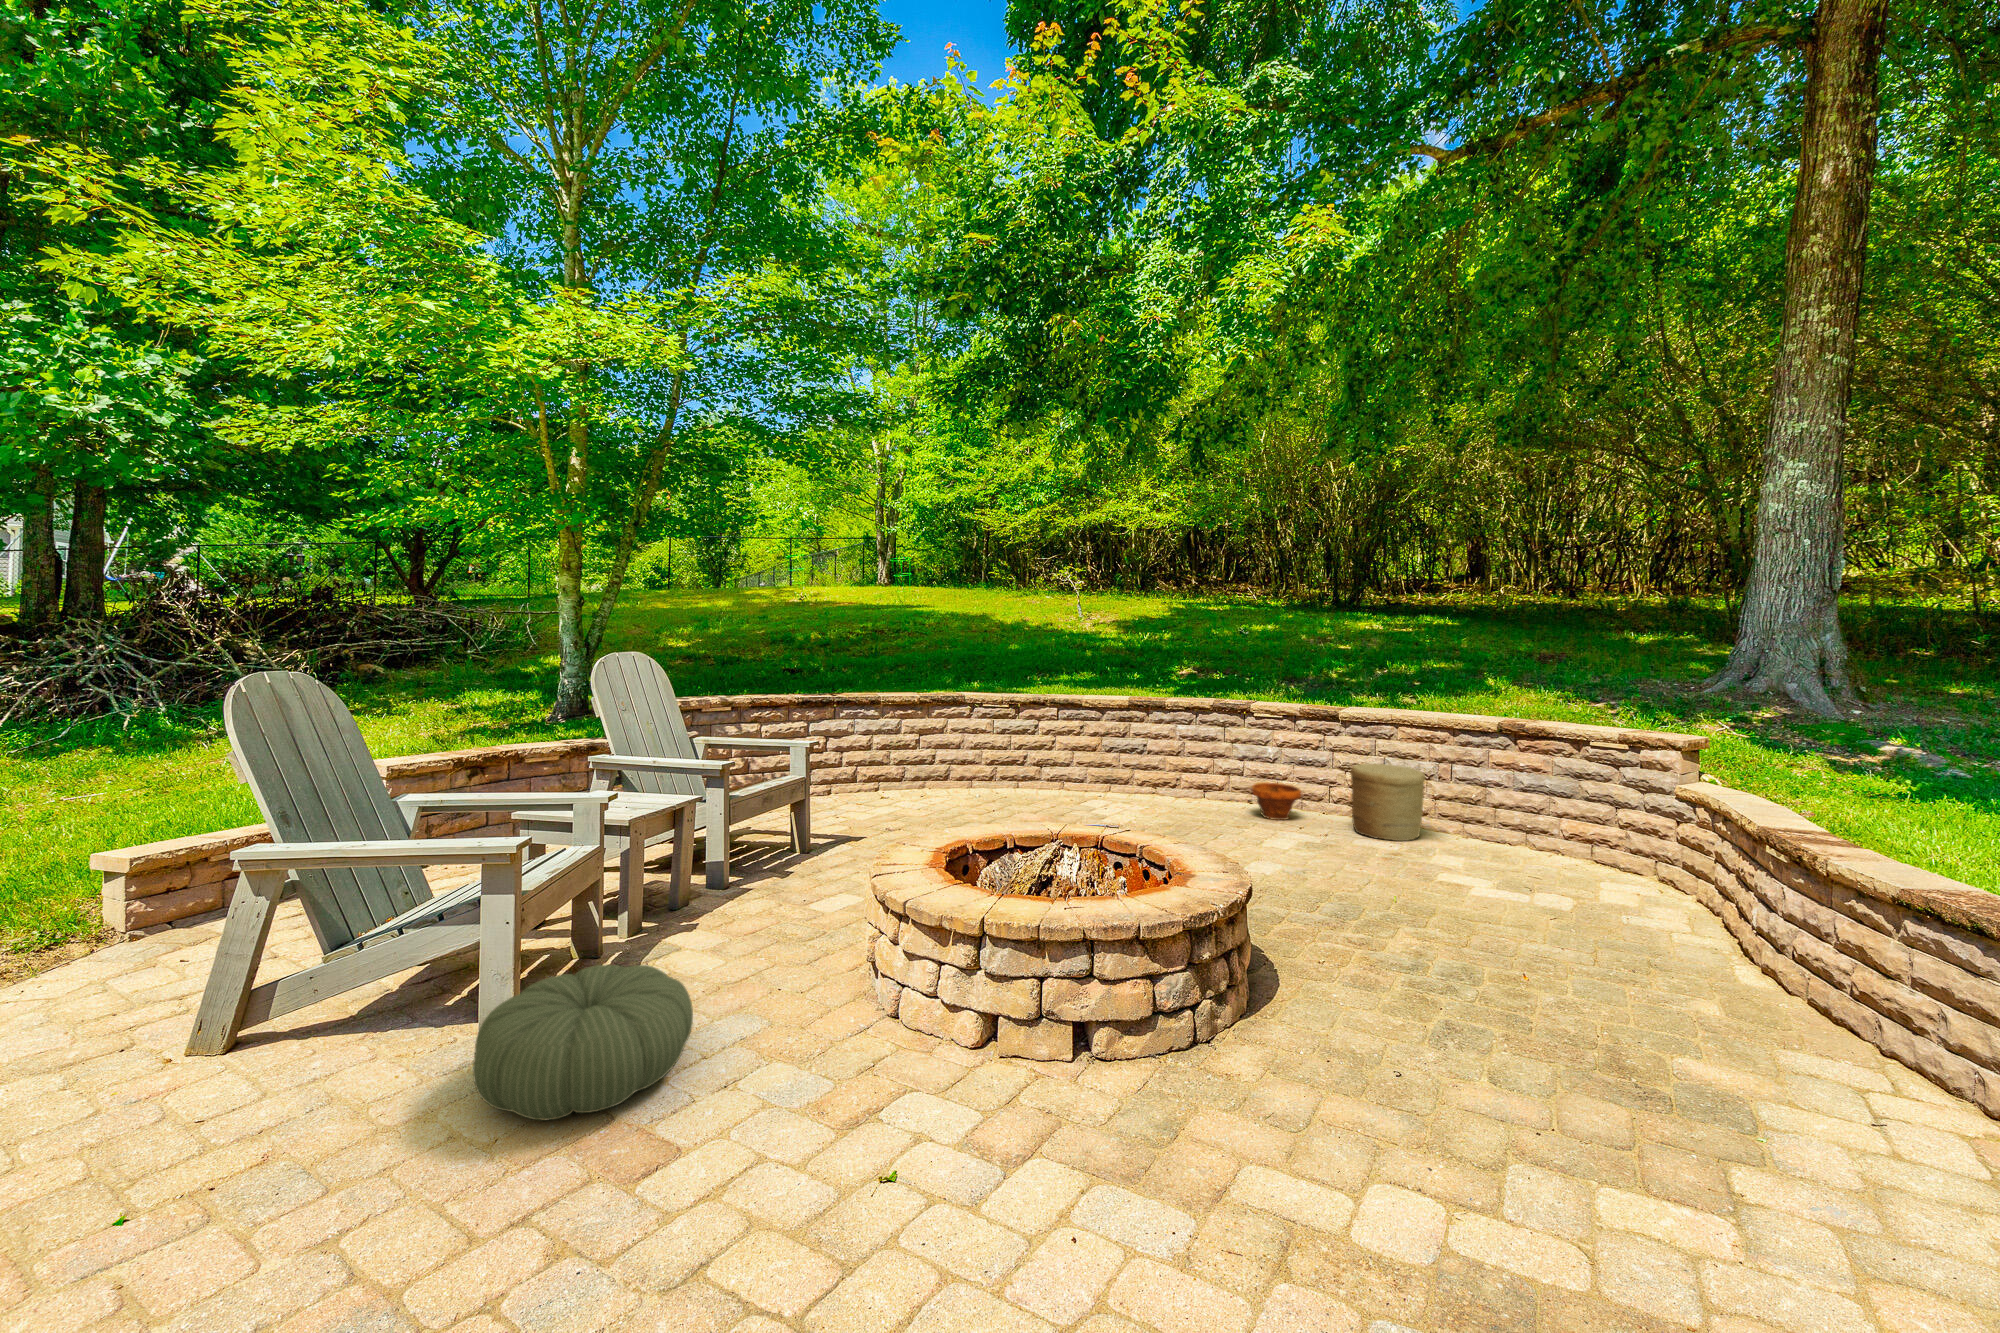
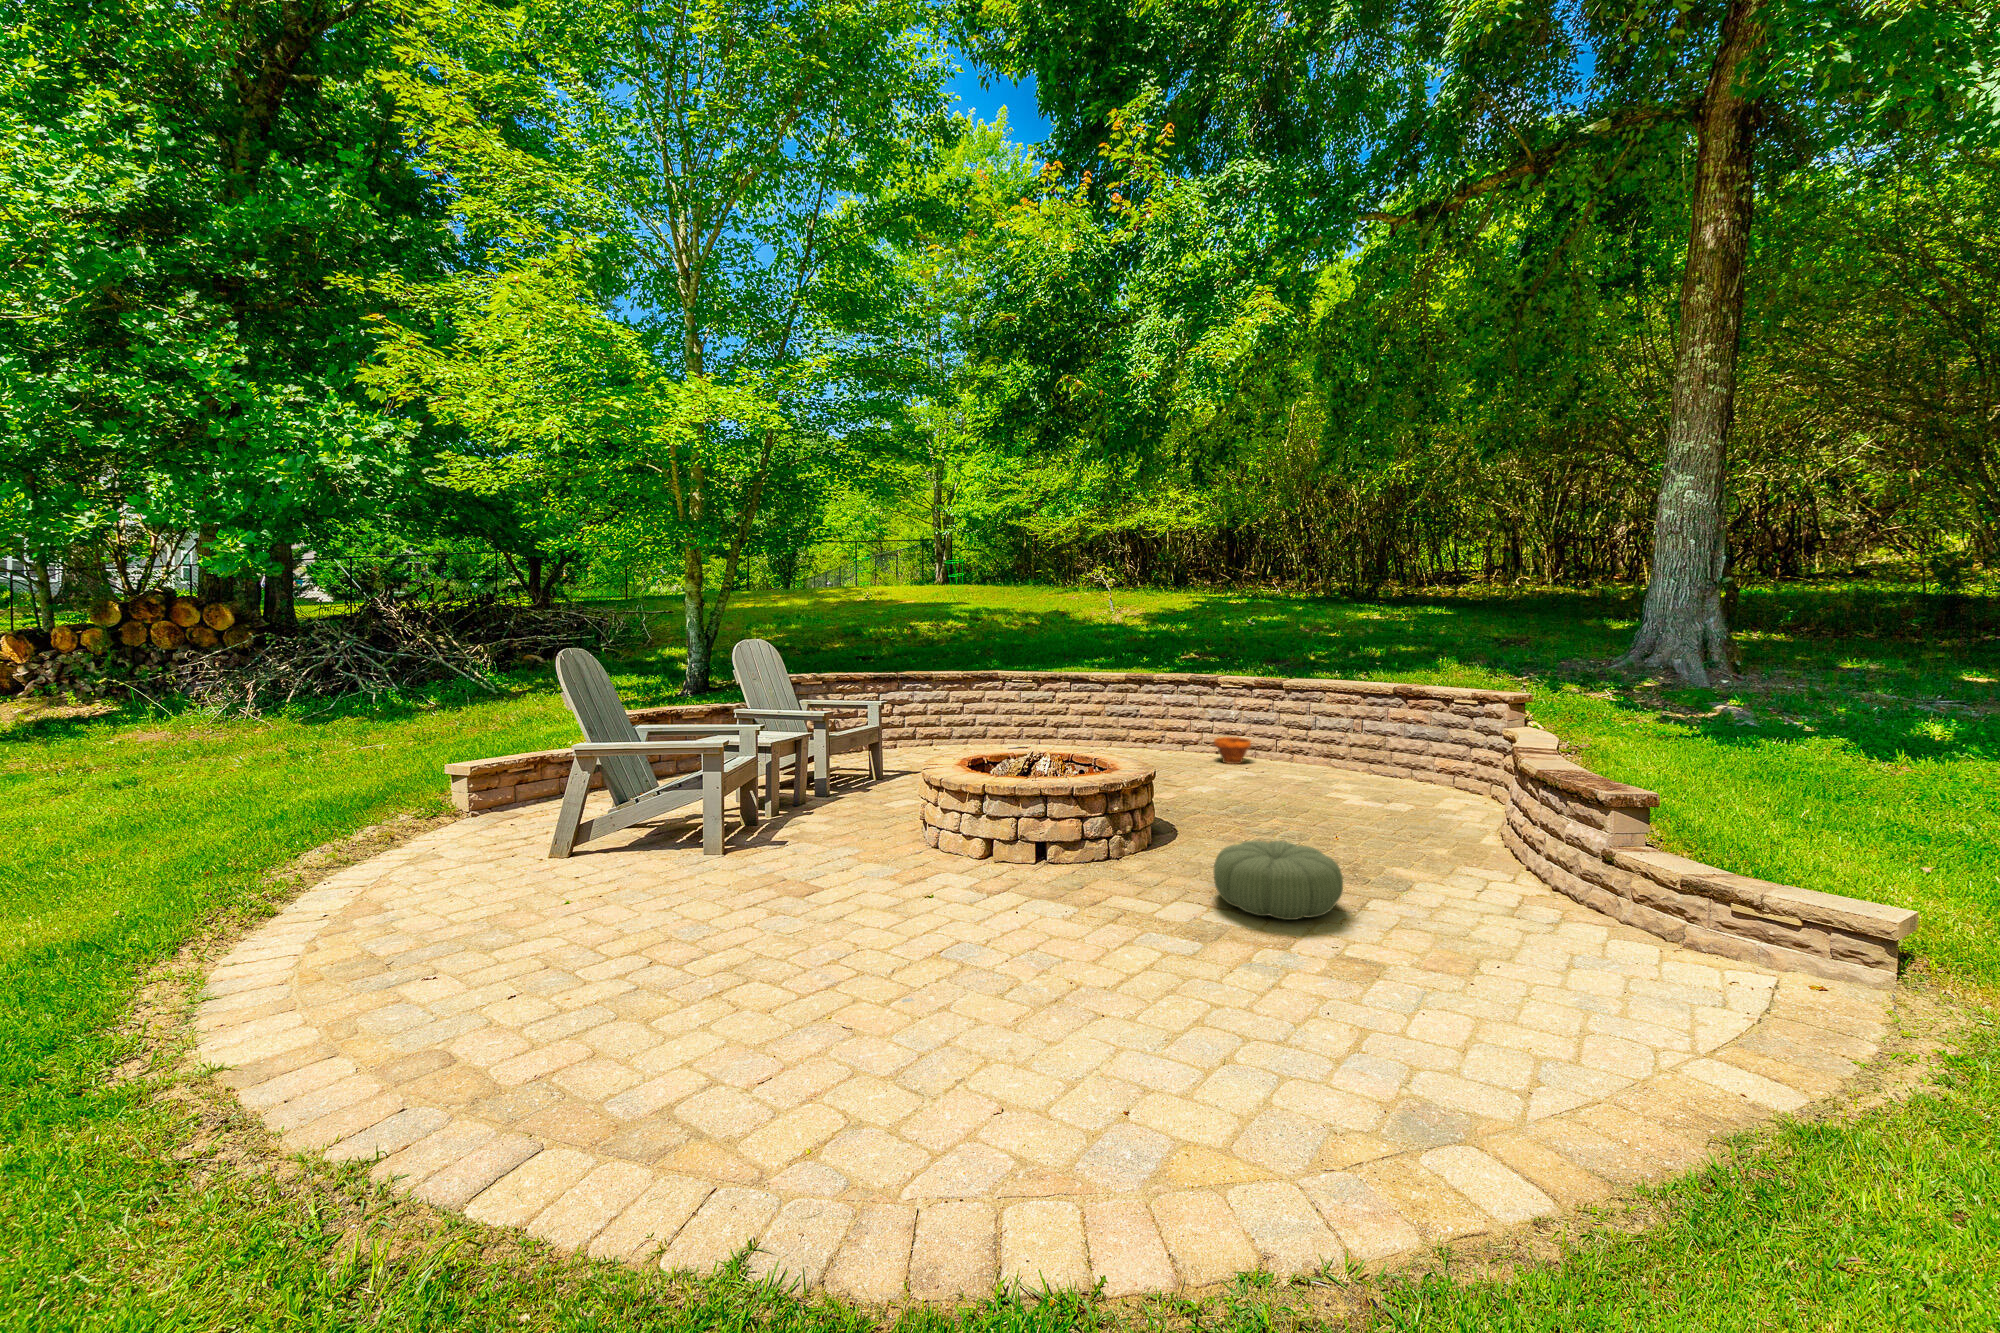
woven basket: present [1350,764,1425,841] -> none [1283,720,1338,776]
pouf: present [473,965,693,1121] -> present [1214,841,1343,920]

